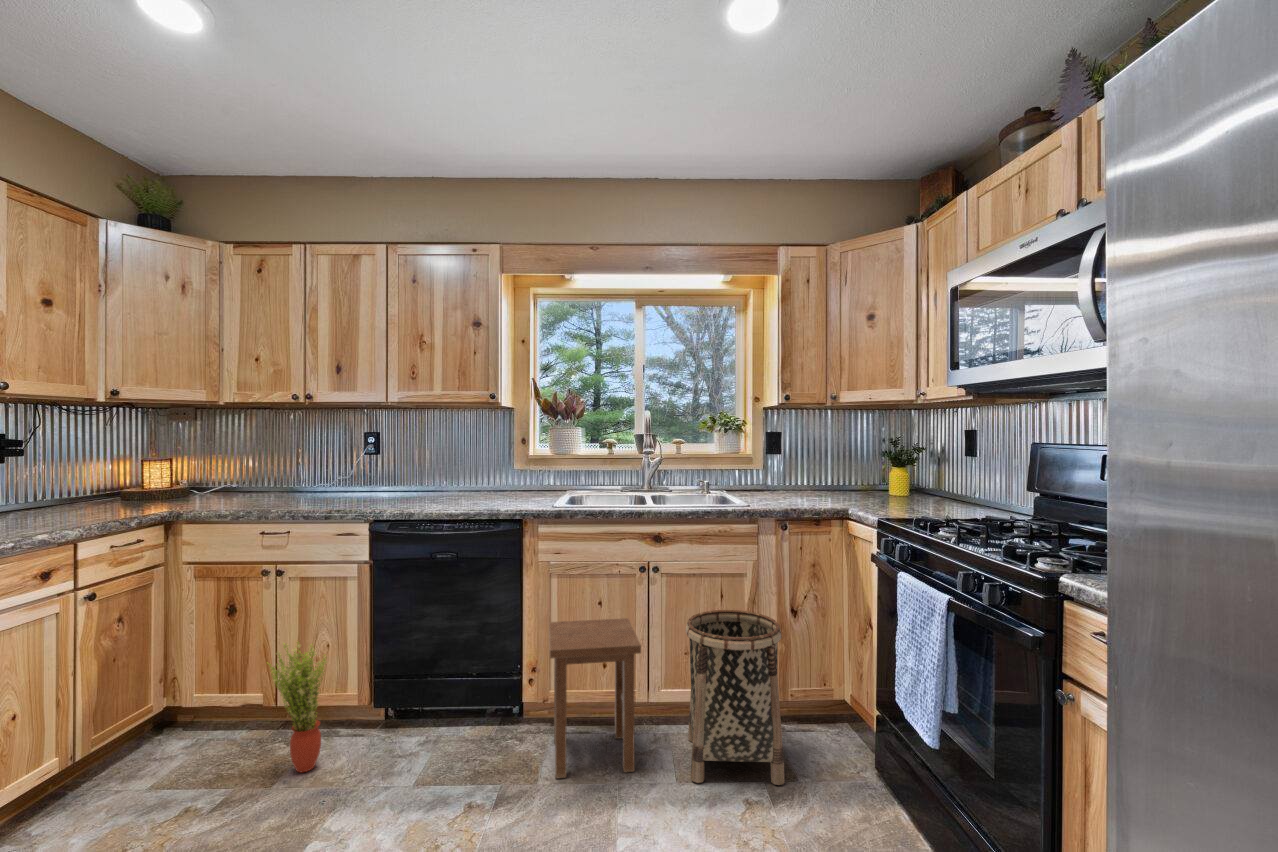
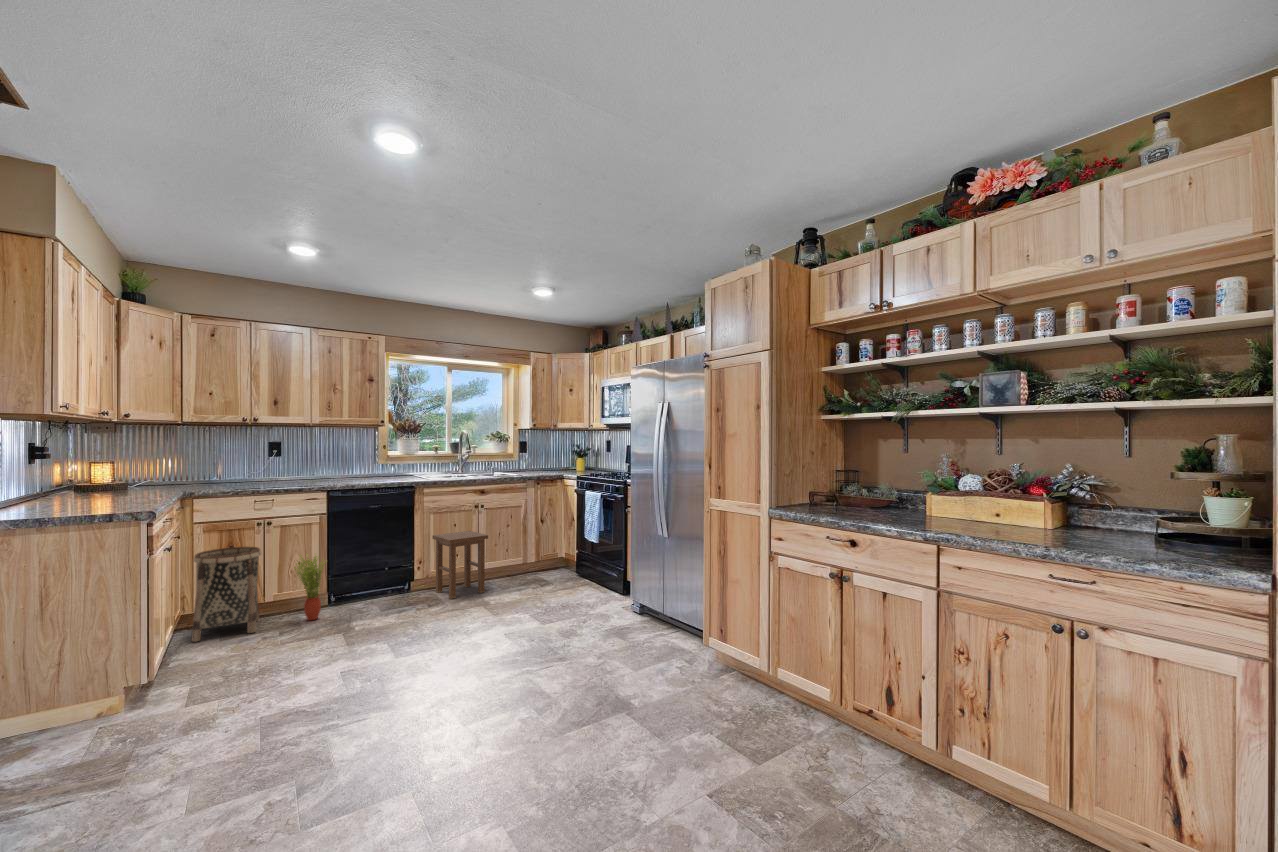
basket: present [685,610,784,785] -> present [191,547,261,642]

